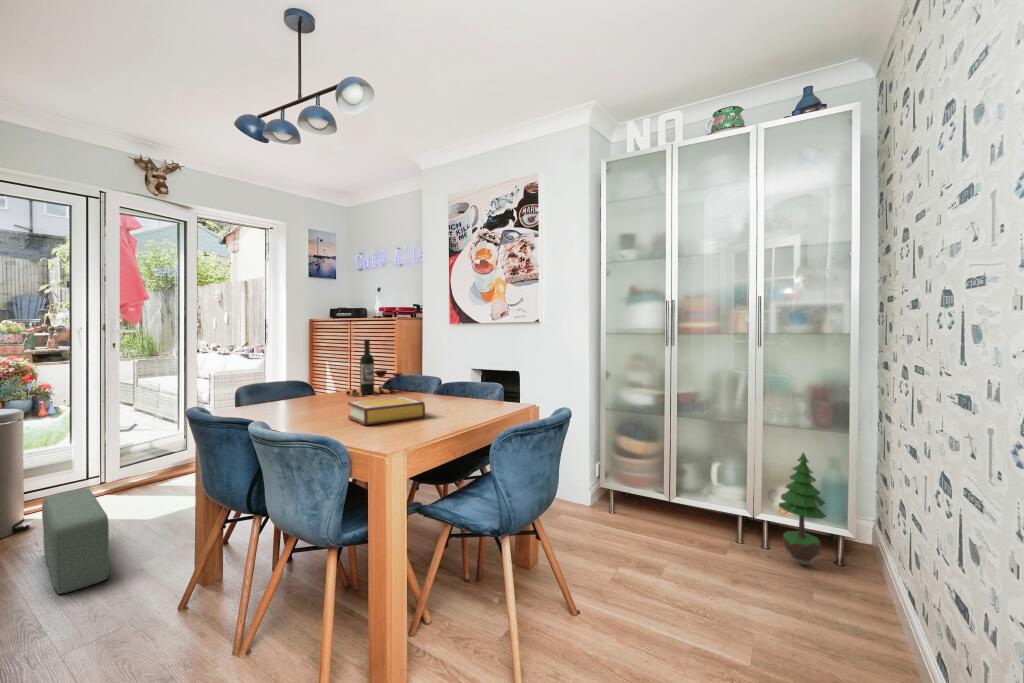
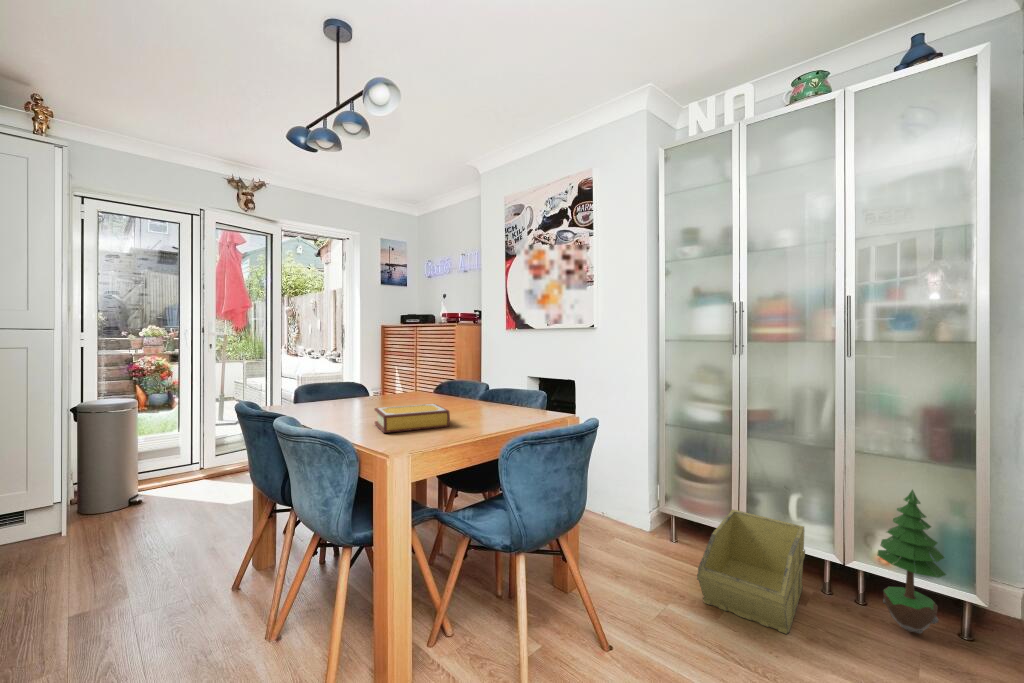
wine bottle: present [346,340,402,396] -> none [393,344,450,400]
storage bin: none [643,481,724,577] -> present [697,510,805,634]
pouf: present [42,489,109,594] -> none [130,475,178,571]

